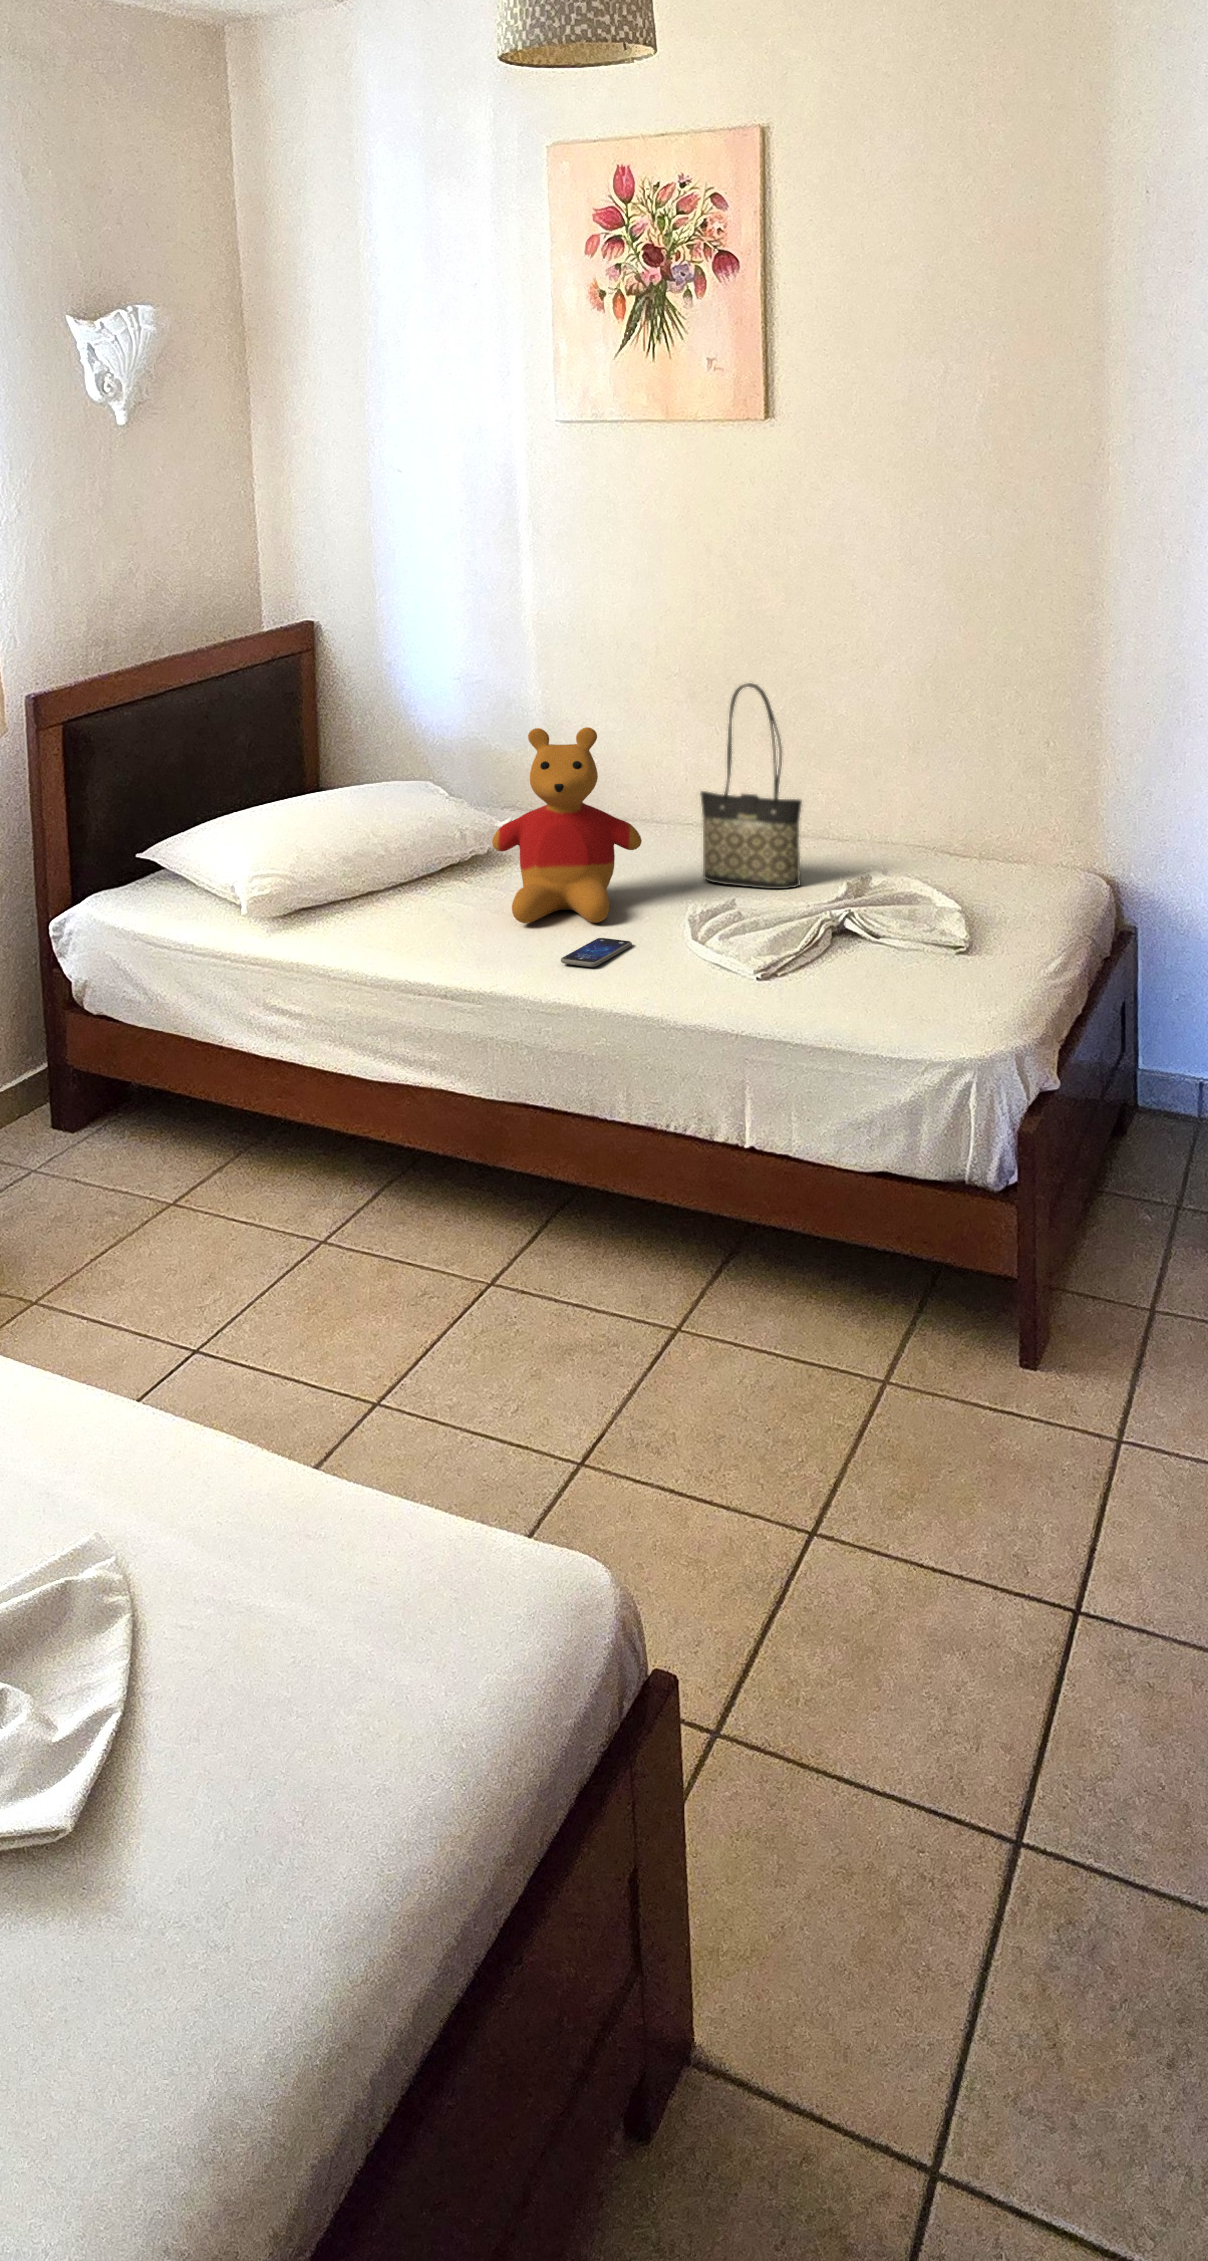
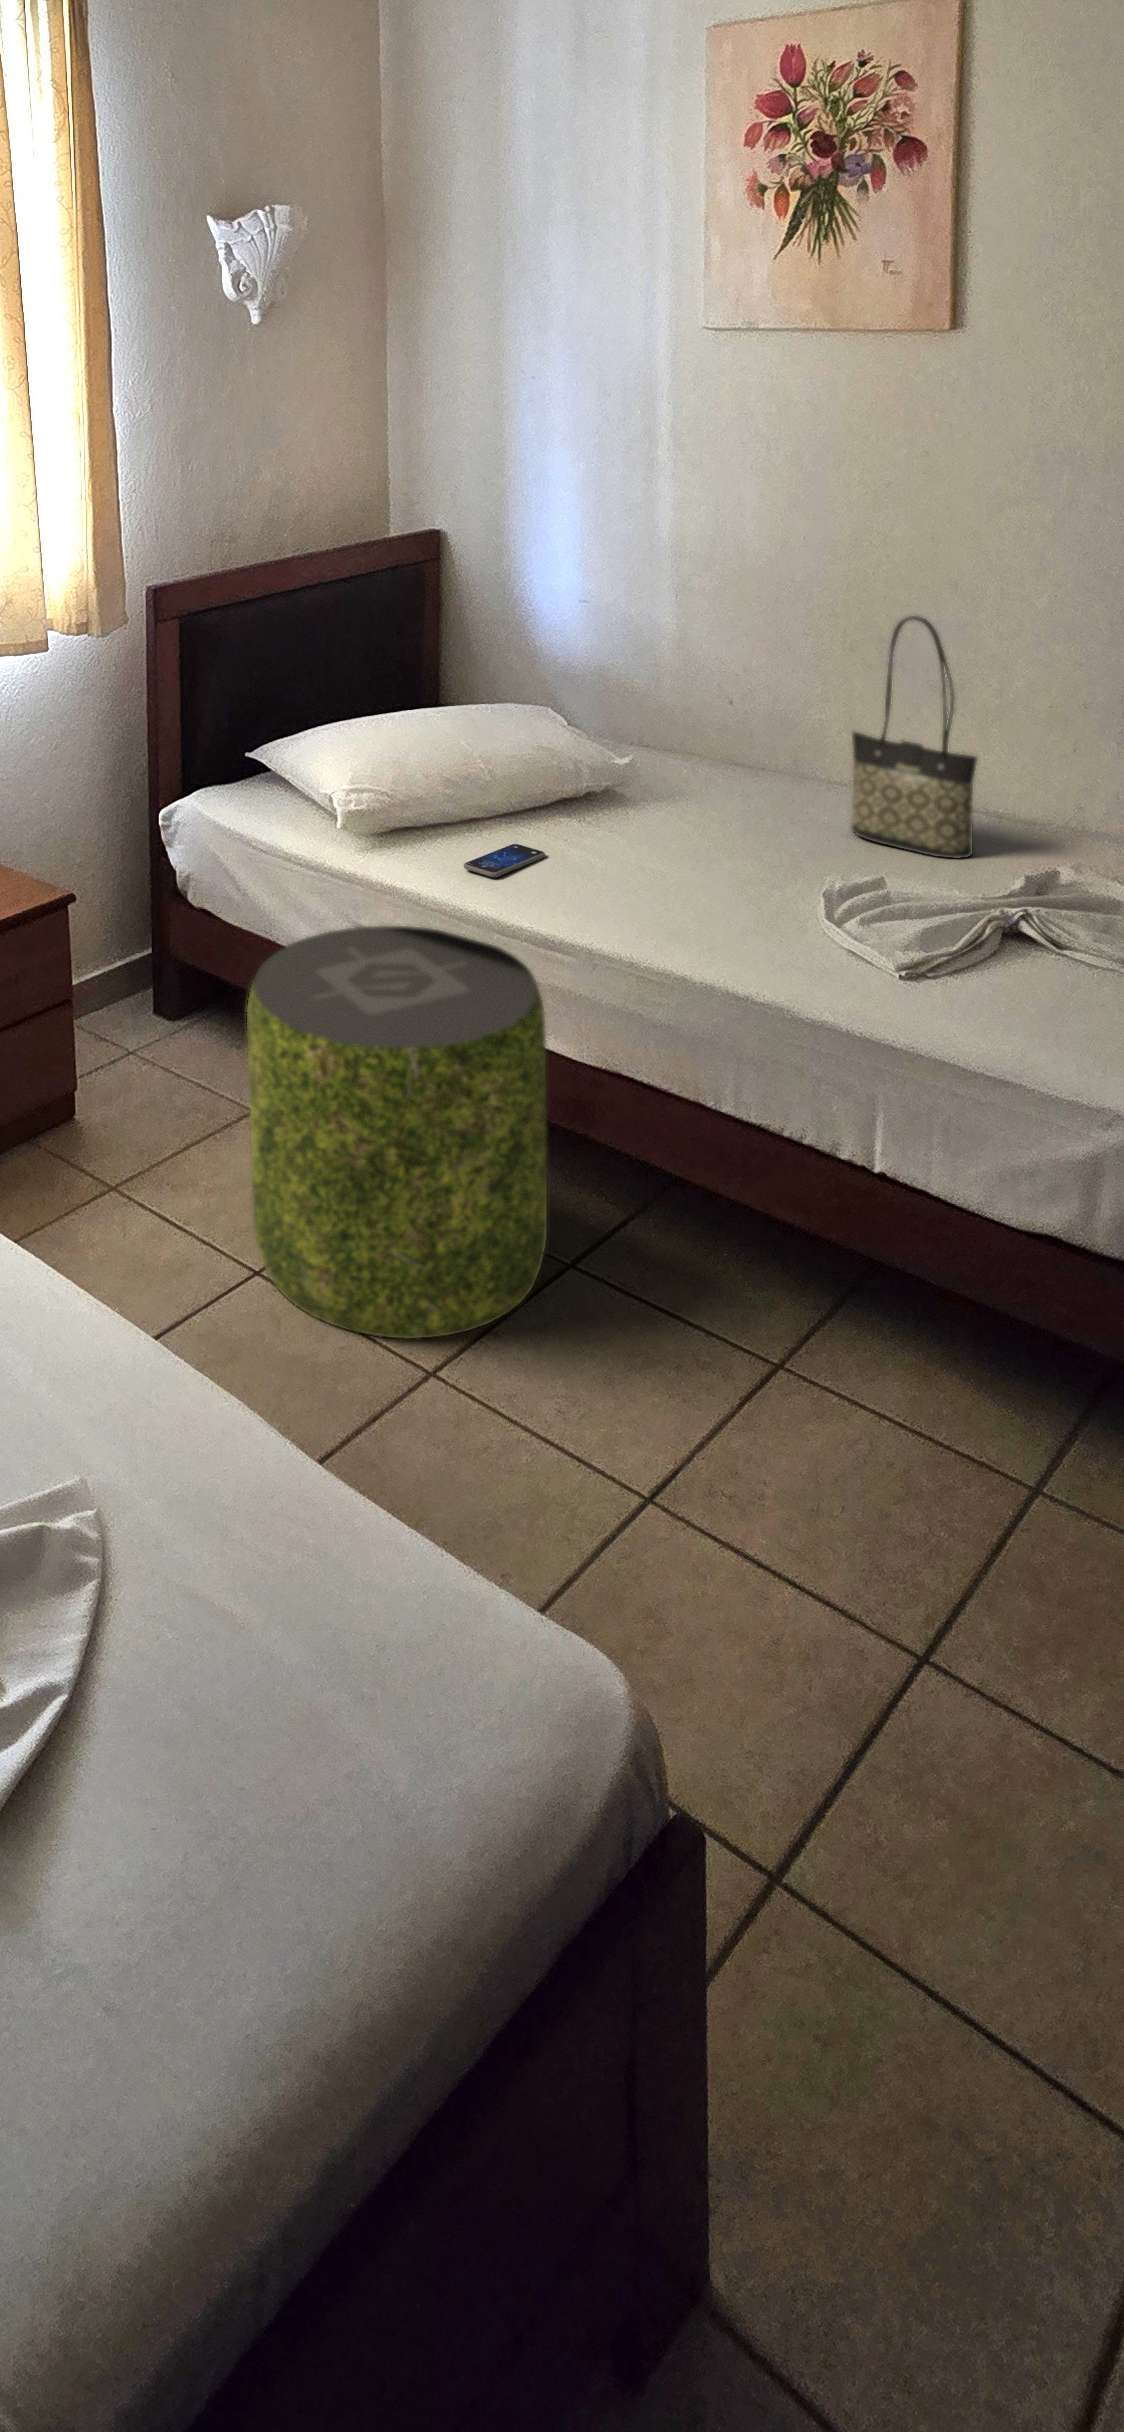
stuffed bear: present [492,727,642,923] -> none [605,649,777,878]
smartphone: present [561,938,632,967] -> present [464,844,545,877]
pouf: none [195,992,473,1331] -> present [247,926,547,1339]

